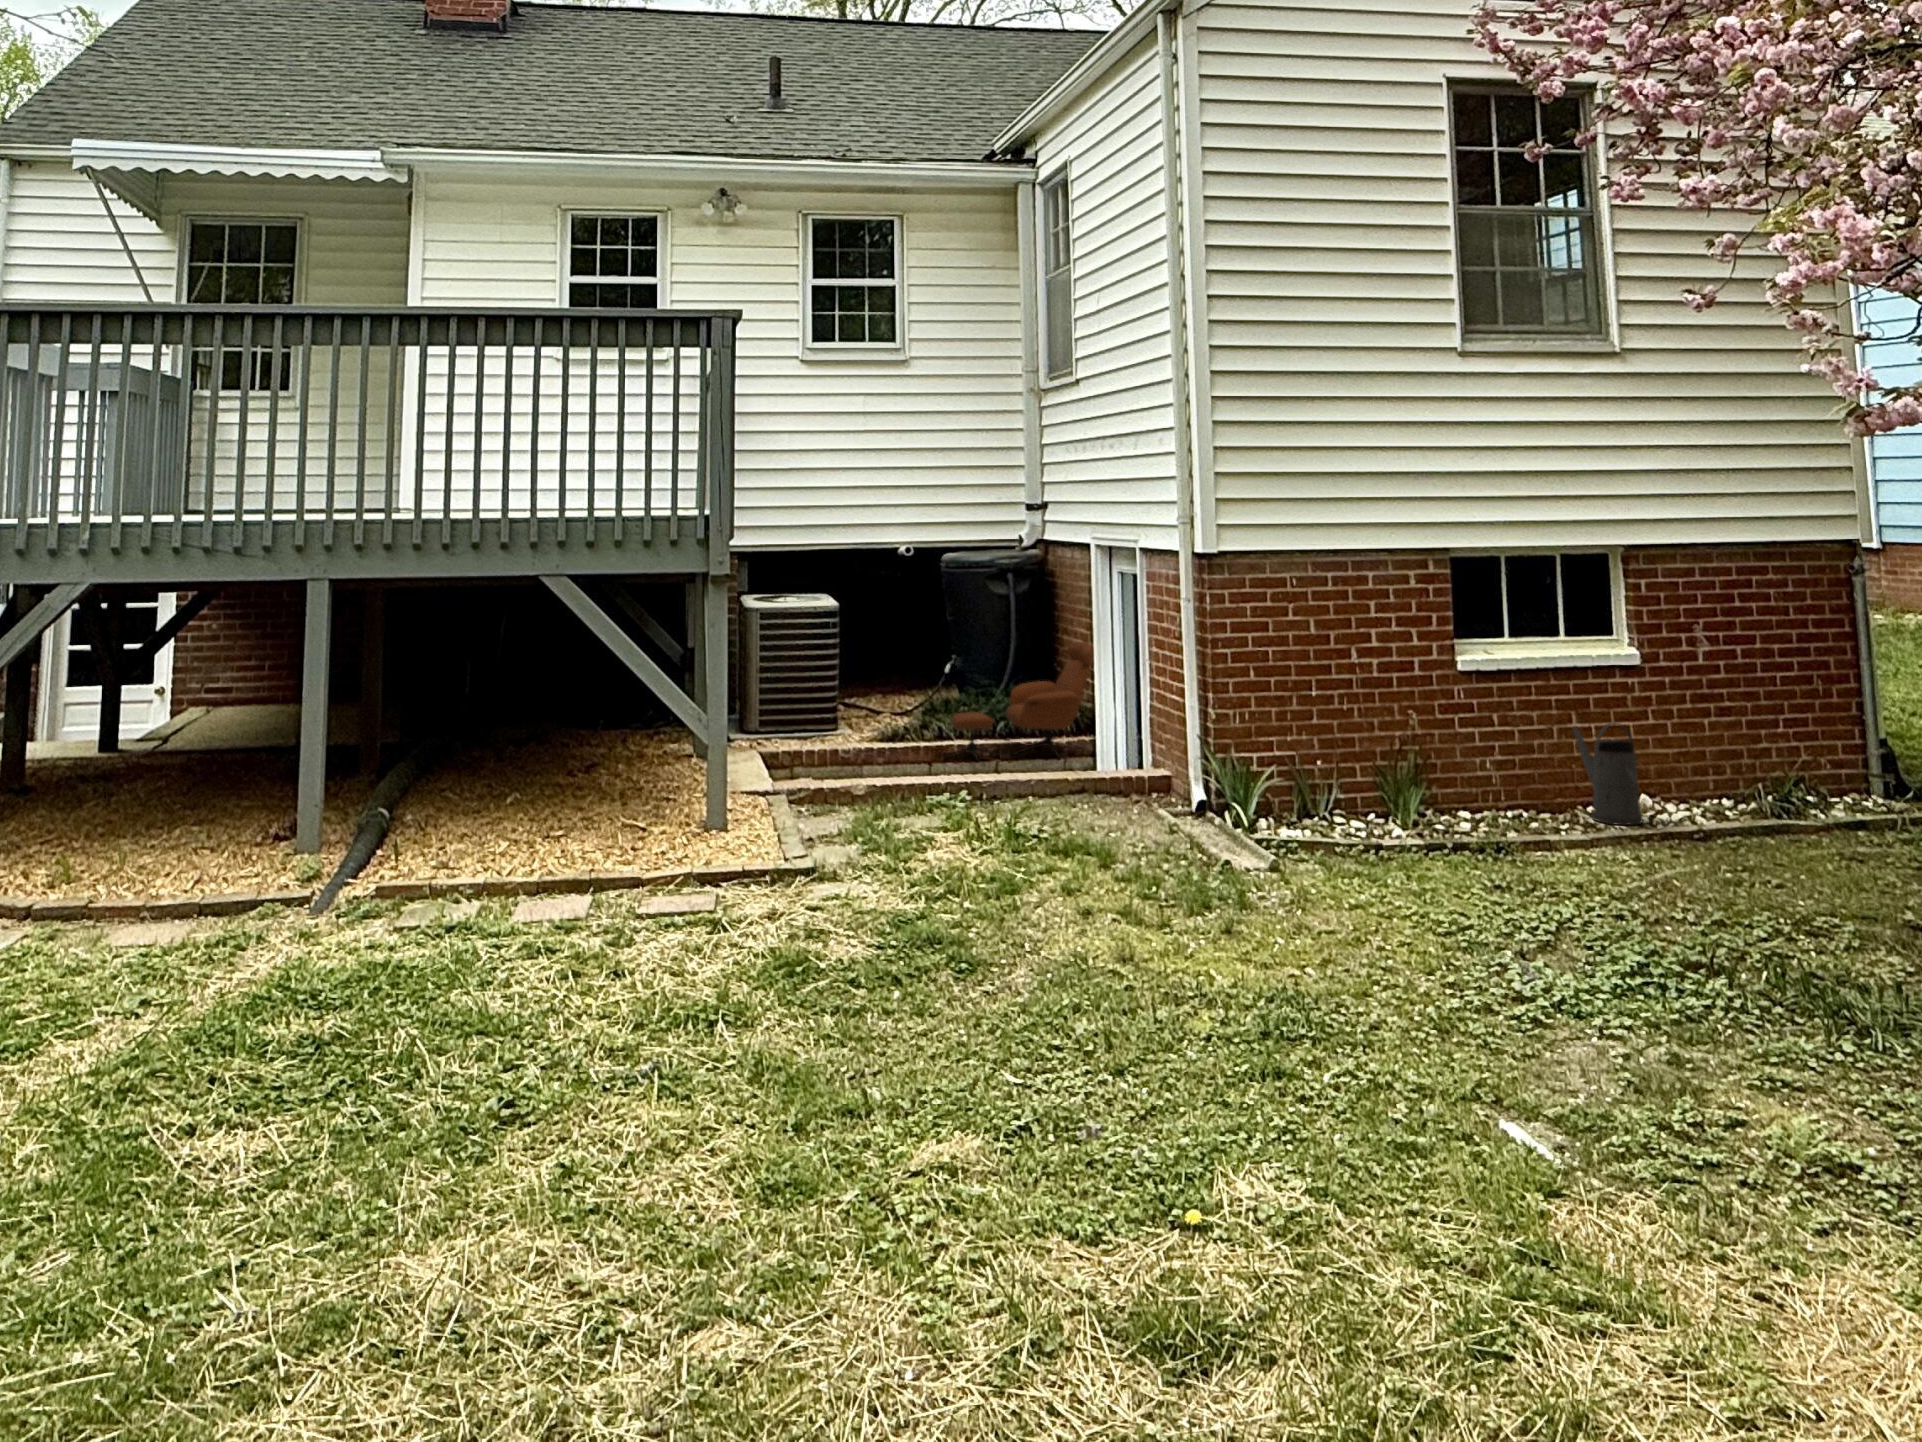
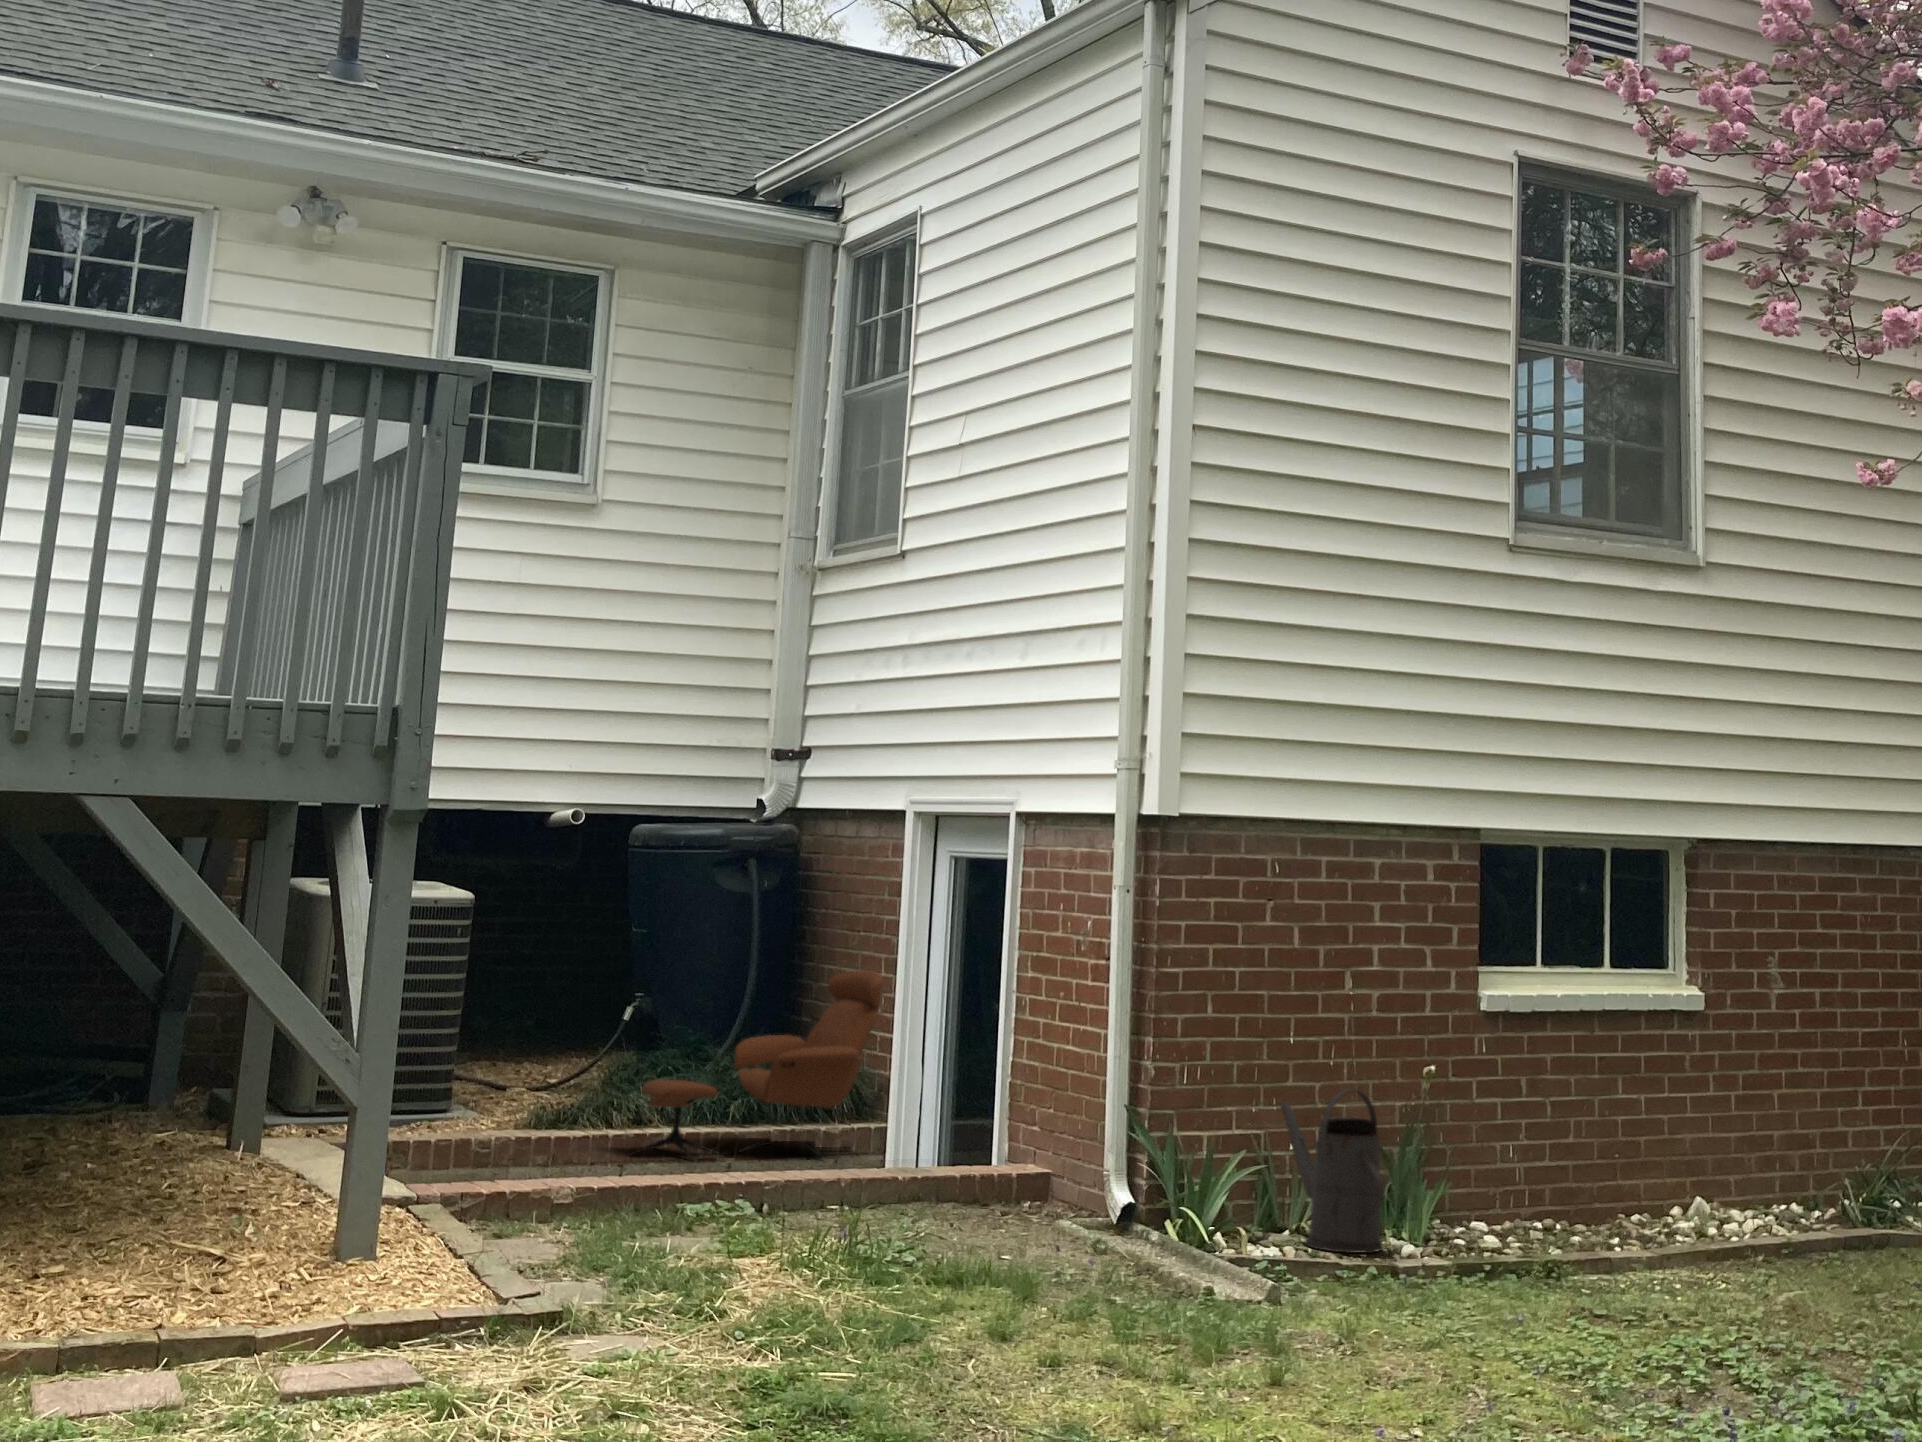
watering can: present [1572,723,1643,825] -> present [1281,1089,1385,1253]

